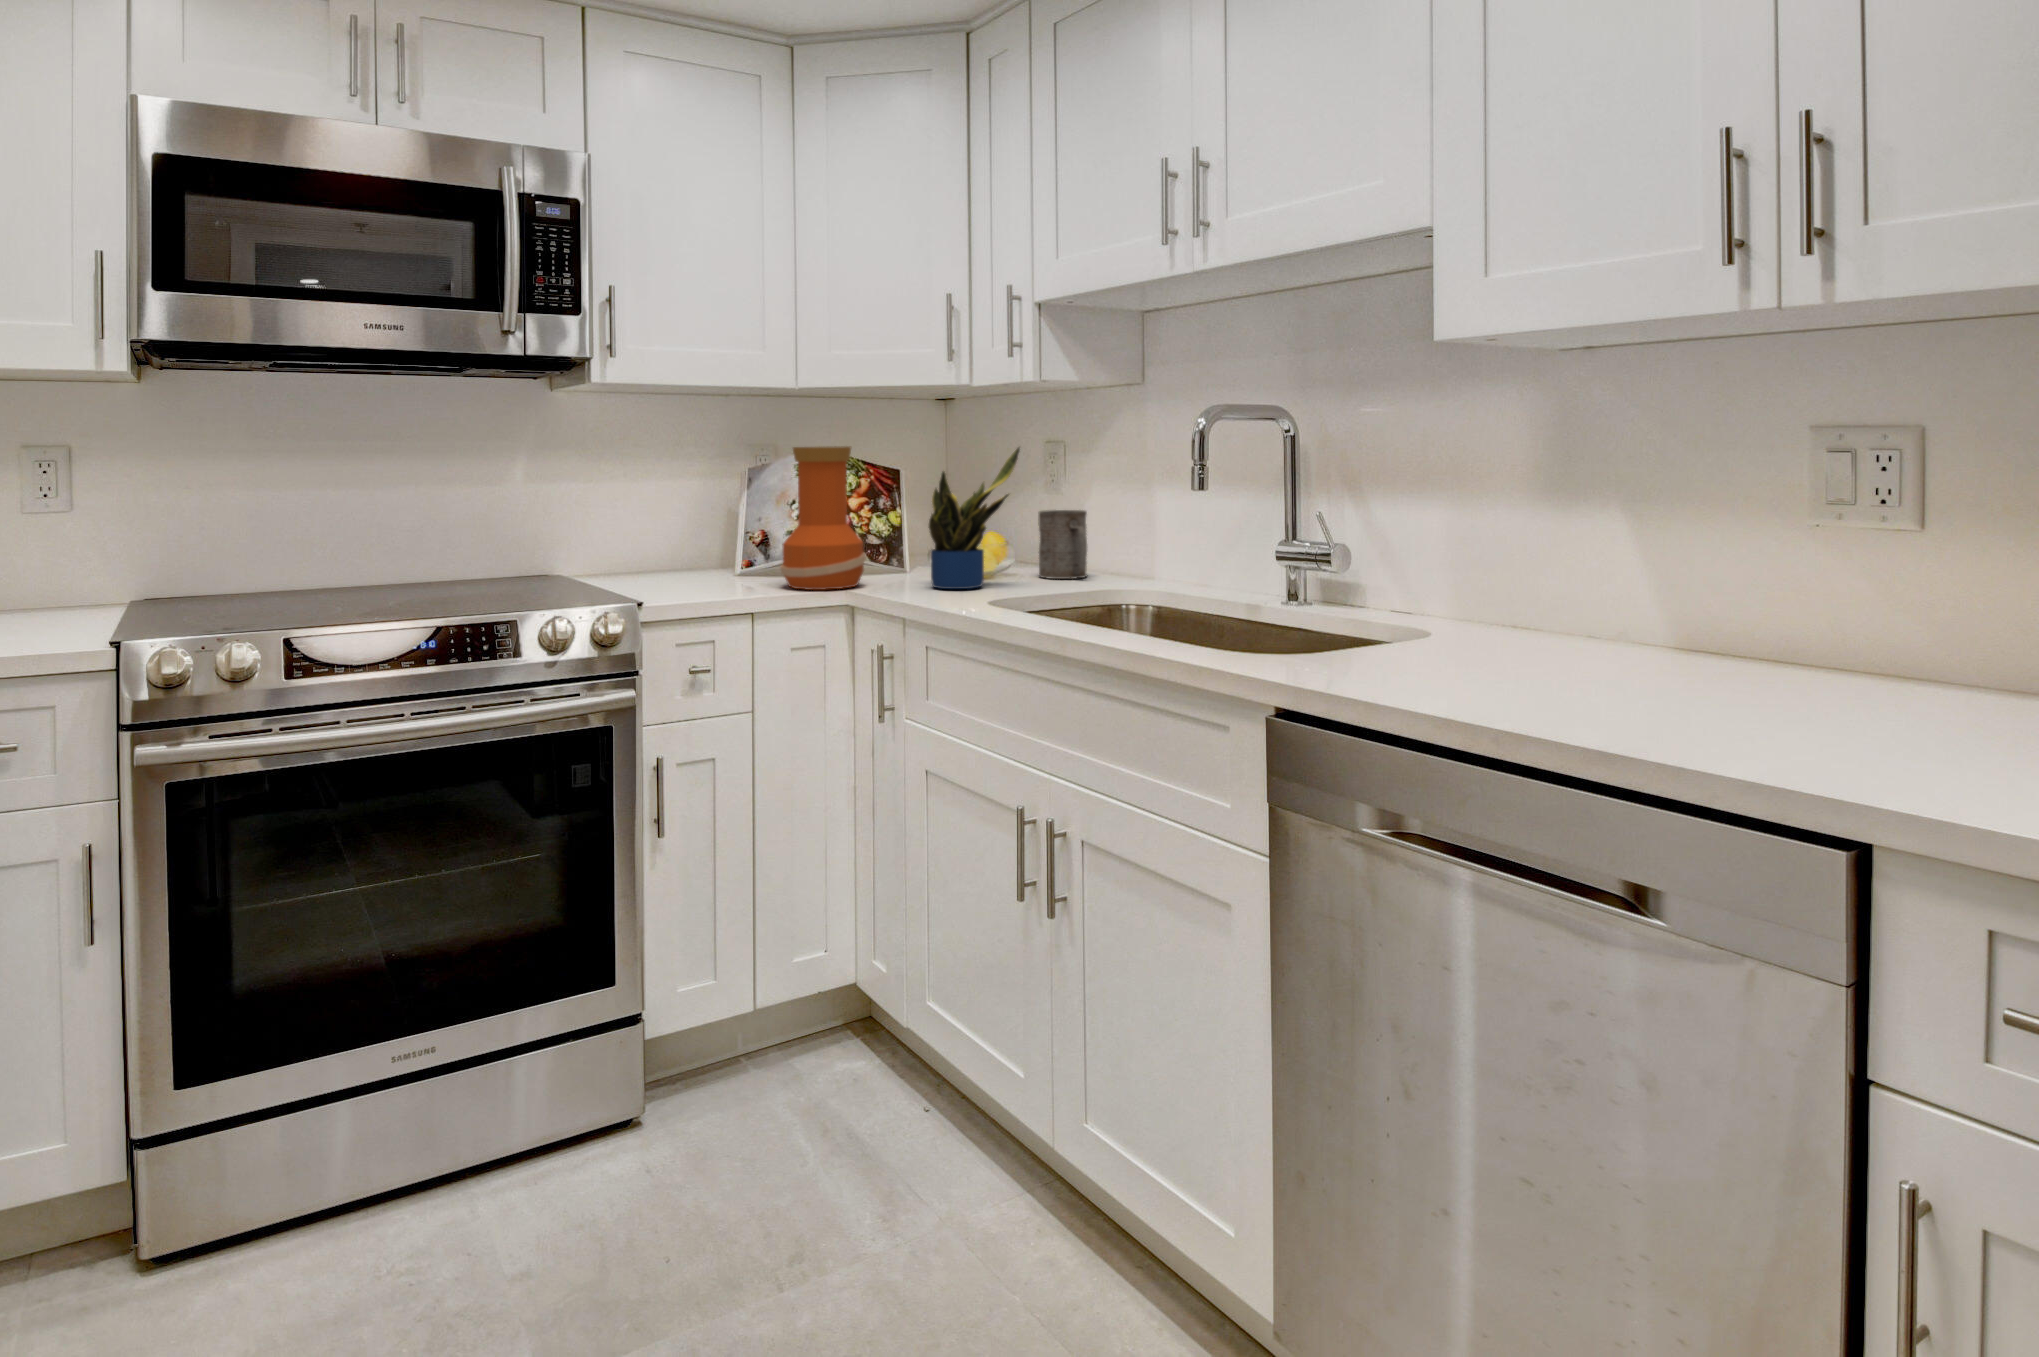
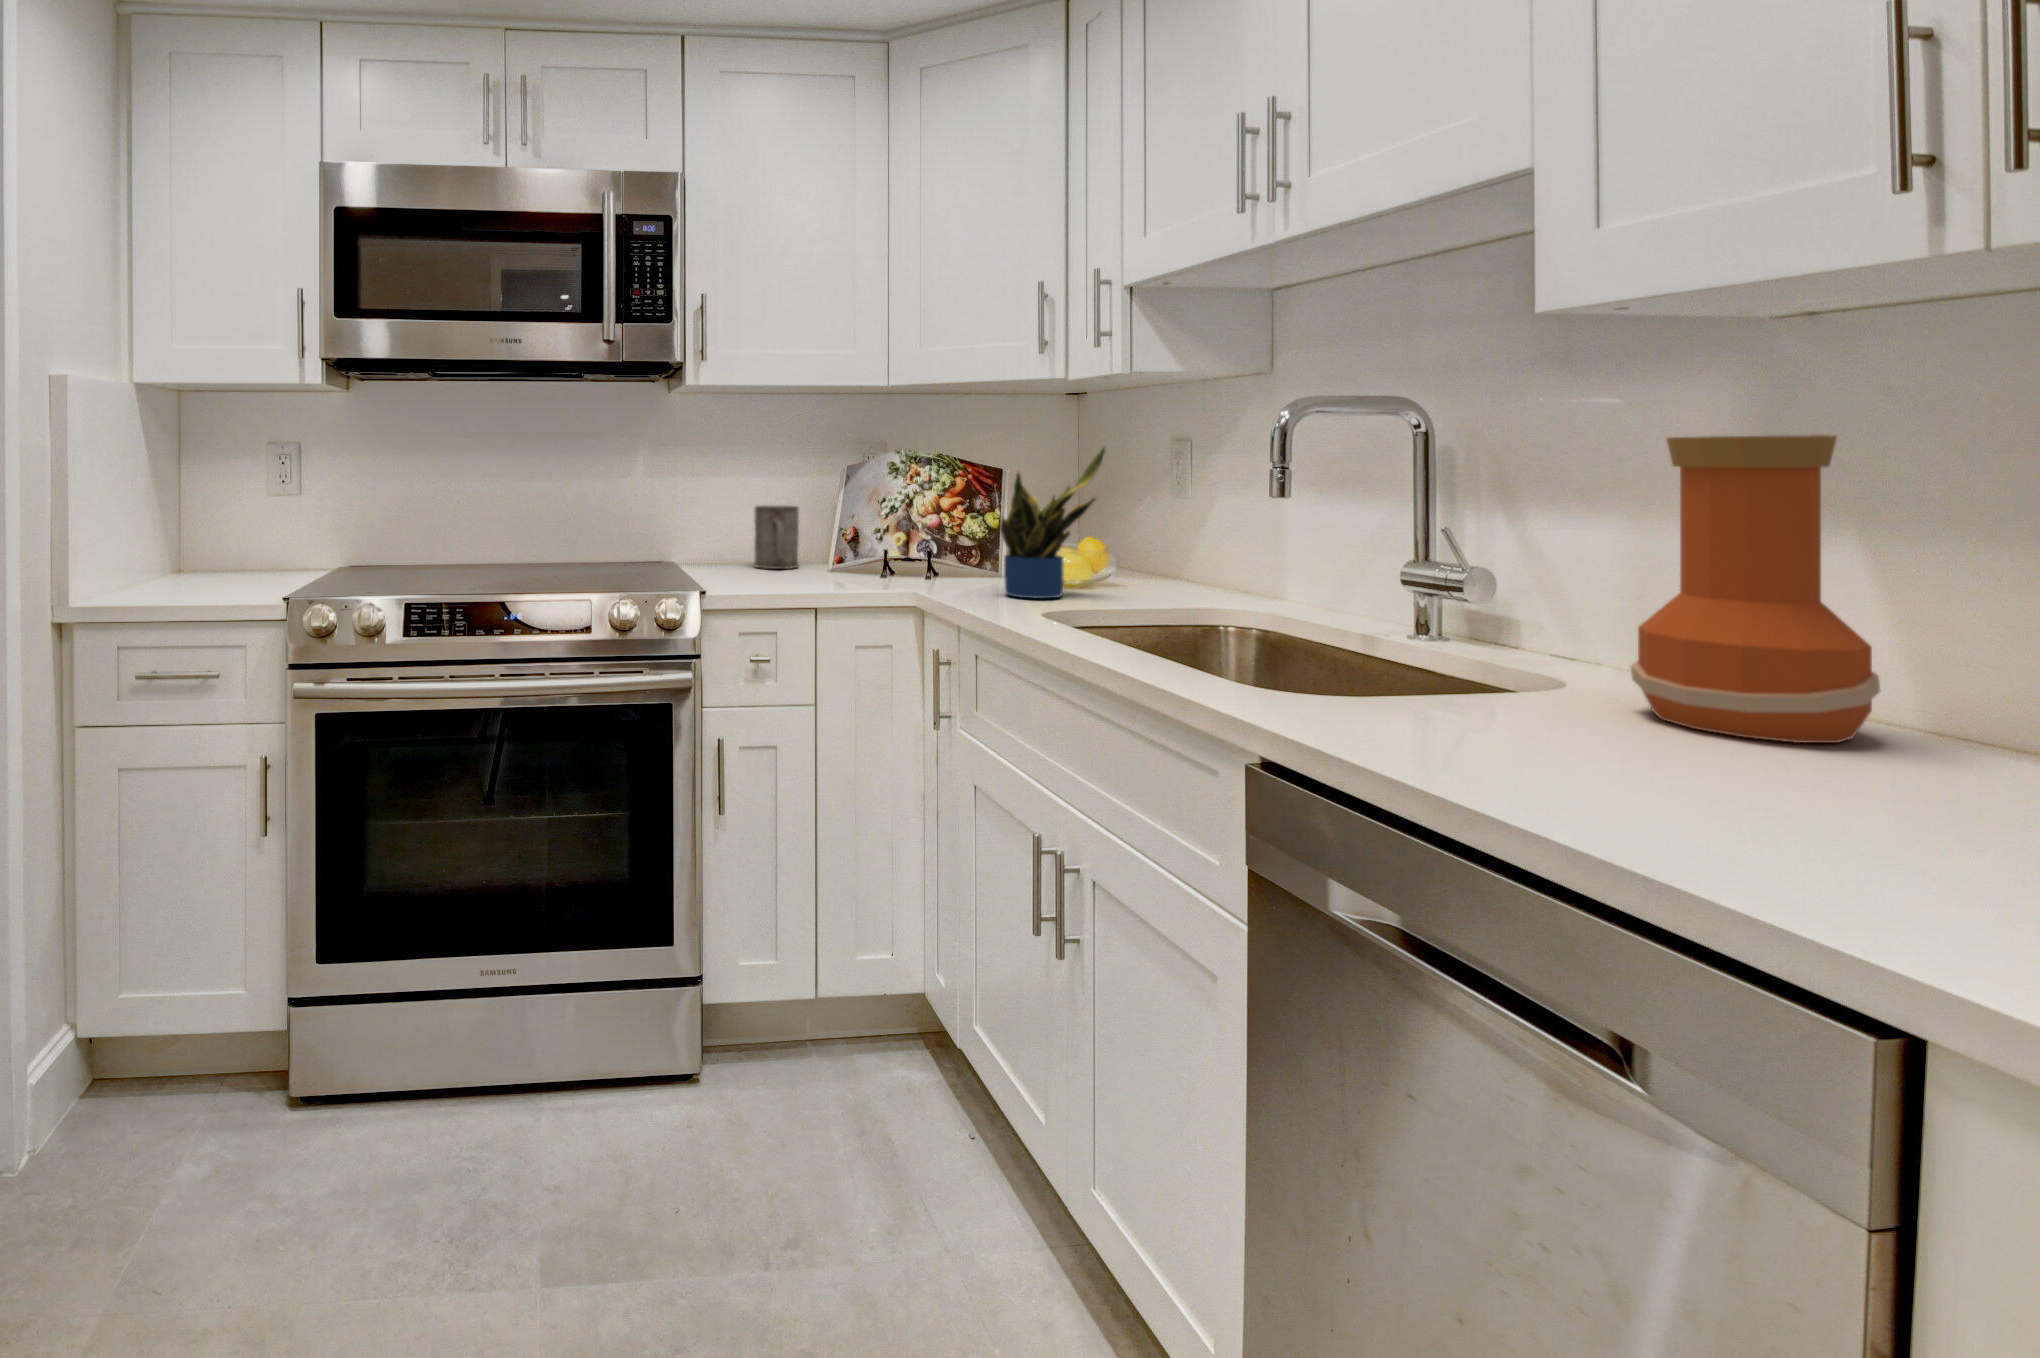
vase: present [780,446,866,590] -> present [1631,435,1880,743]
mug: present [1038,510,1087,579] -> present [754,506,799,569]

